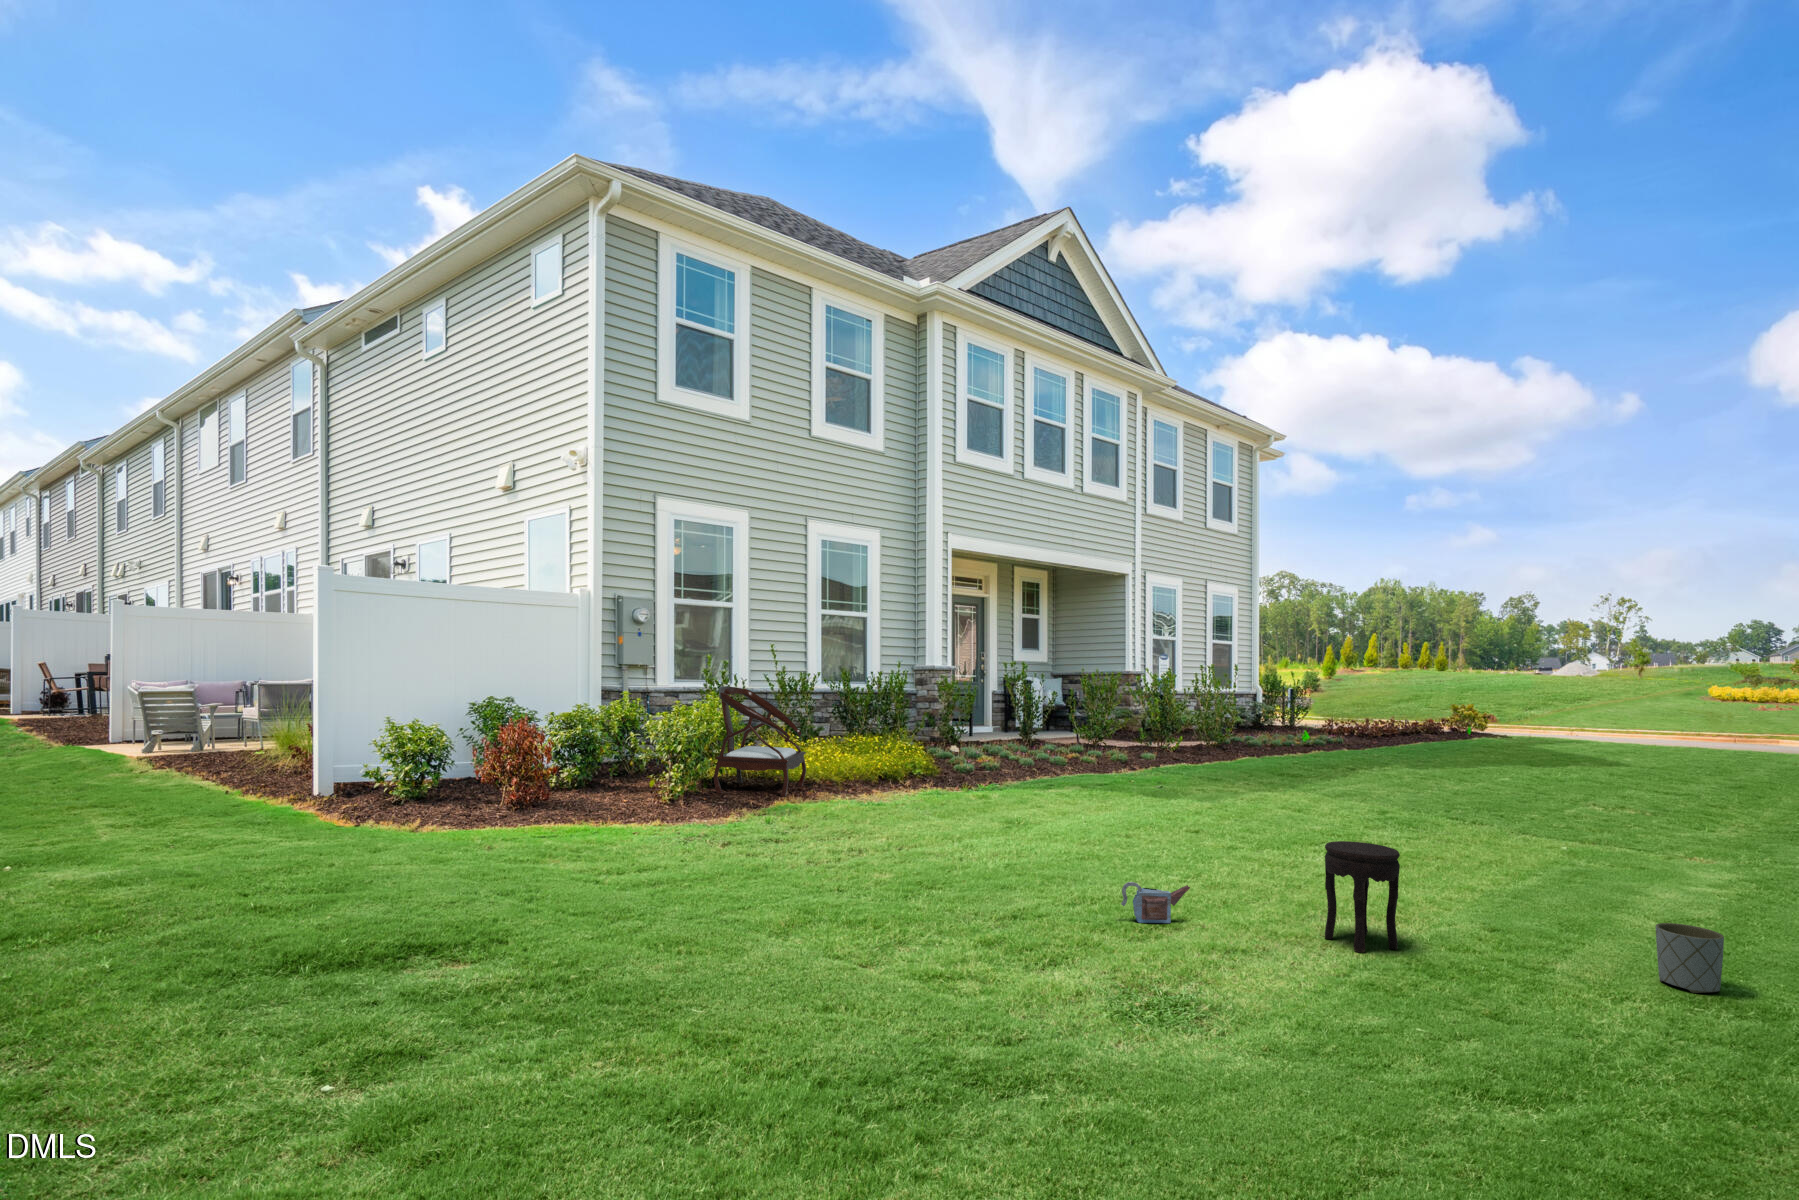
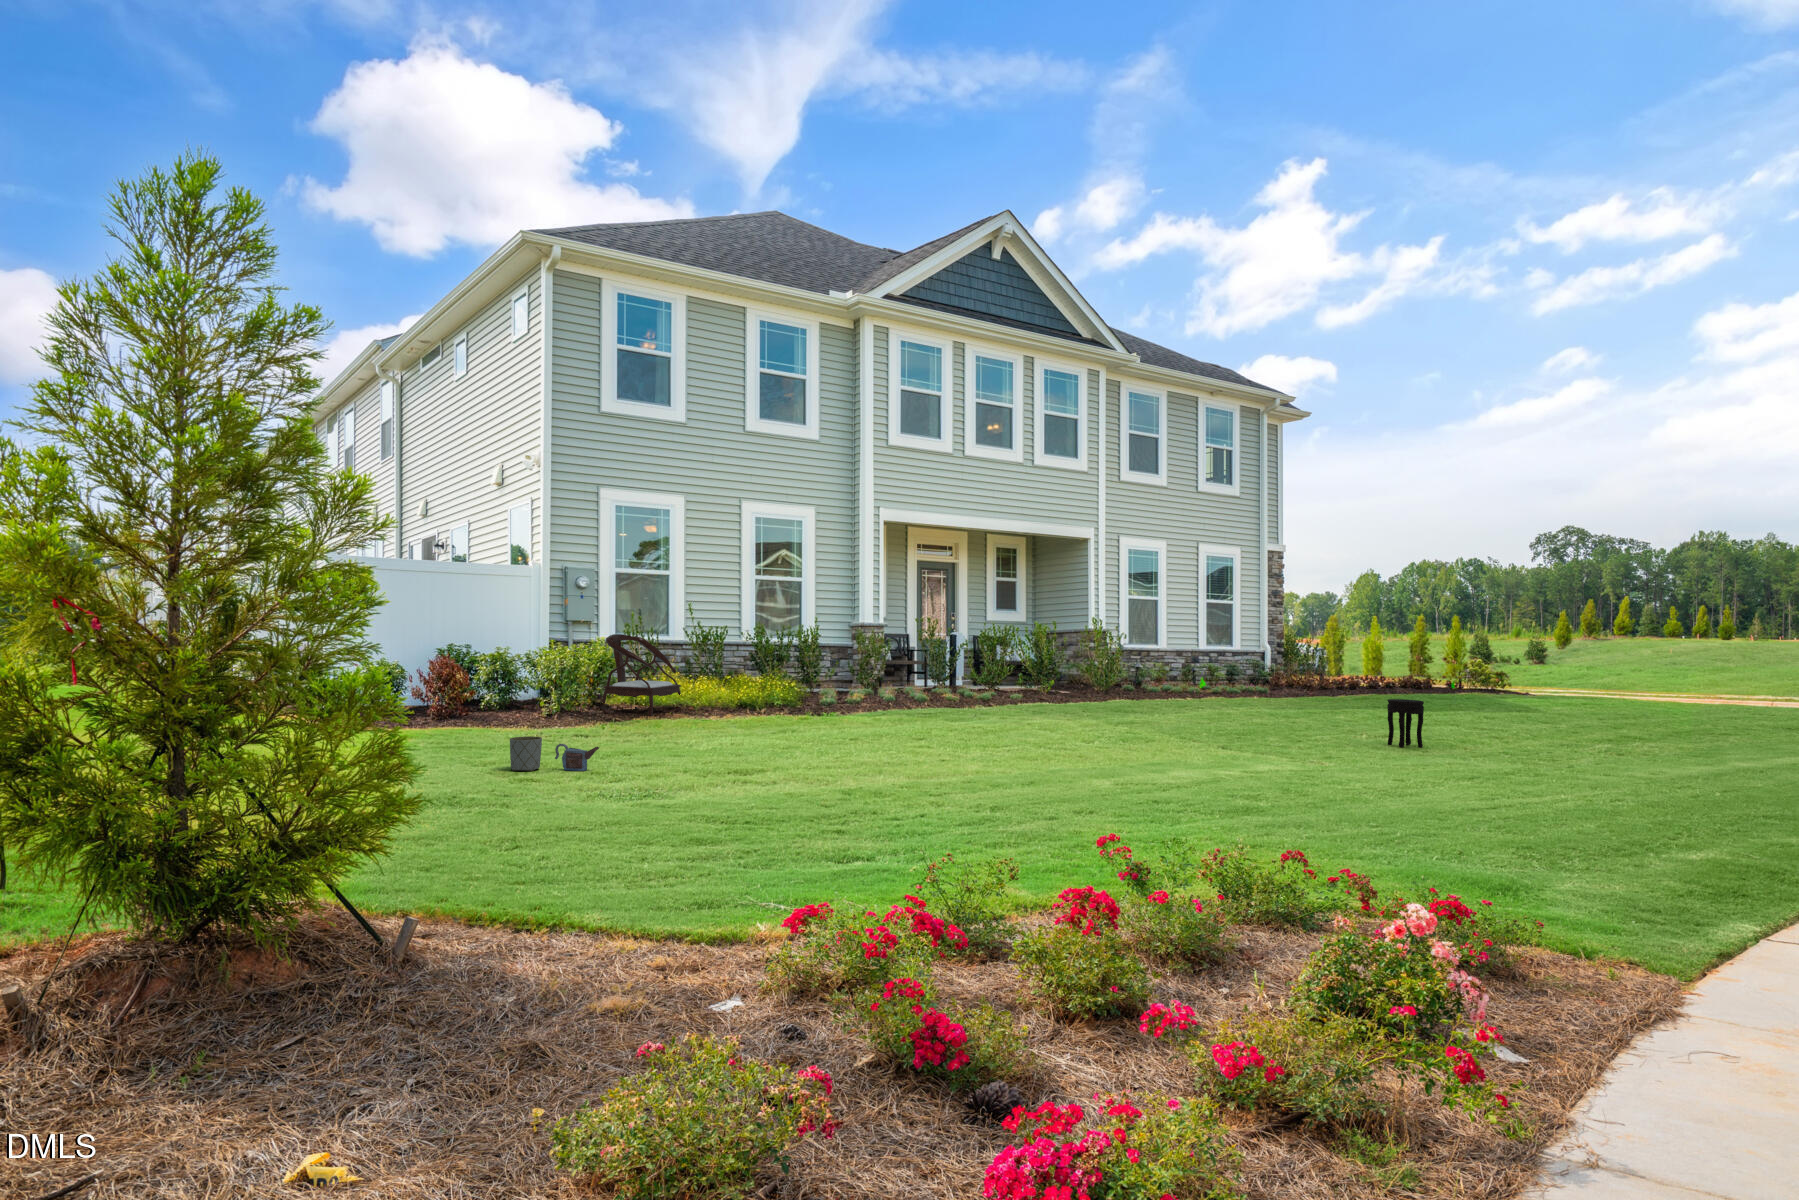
side table: present [1325,841,1400,952] -> present [1387,699,1424,748]
watering can: present [1121,882,1190,923] -> present [555,744,599,771]
planter: present [1656,923,1724,993] -> present [510,736,542,771]

